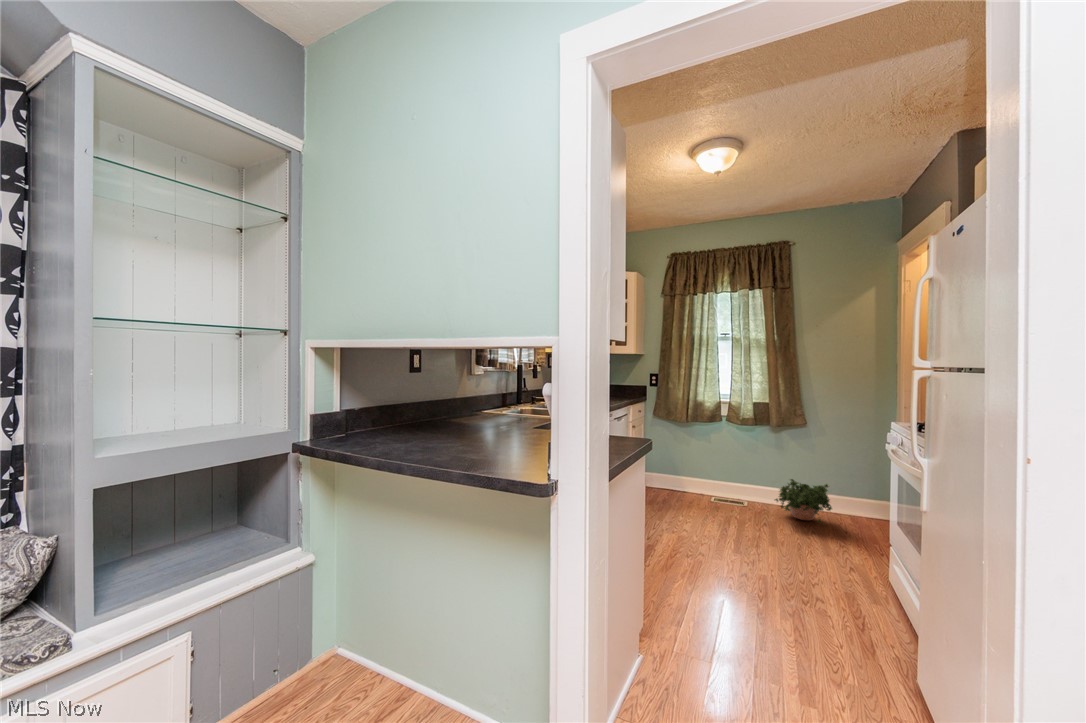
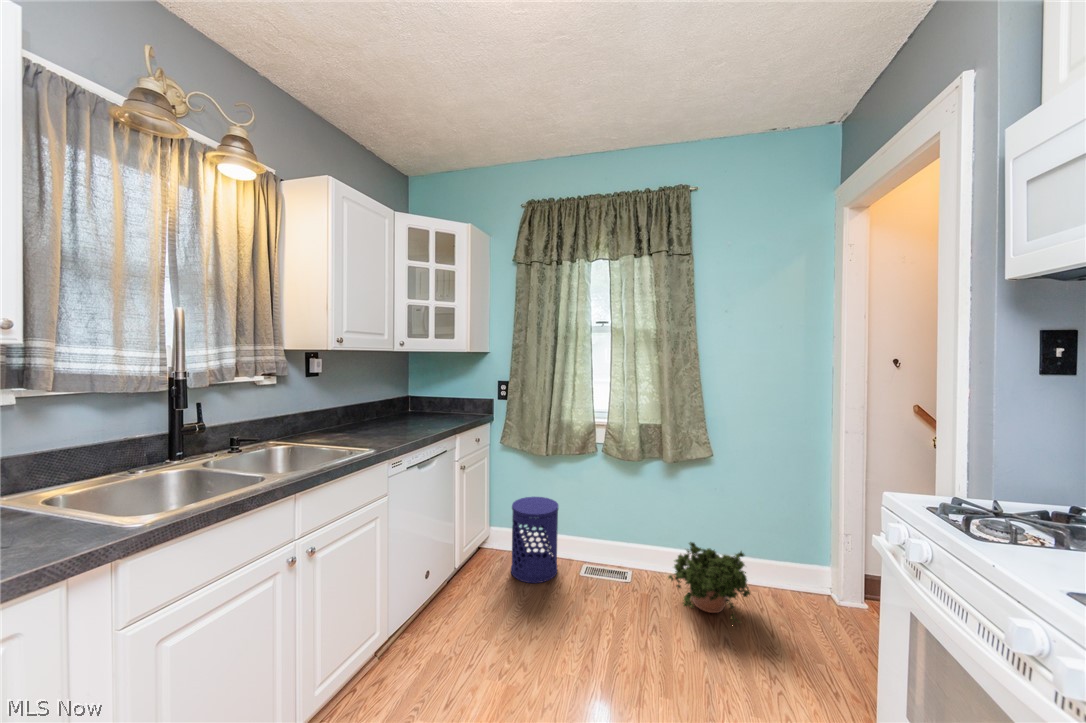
waste bin: none [664,450,696,502] -> present [511,497,558,583]

